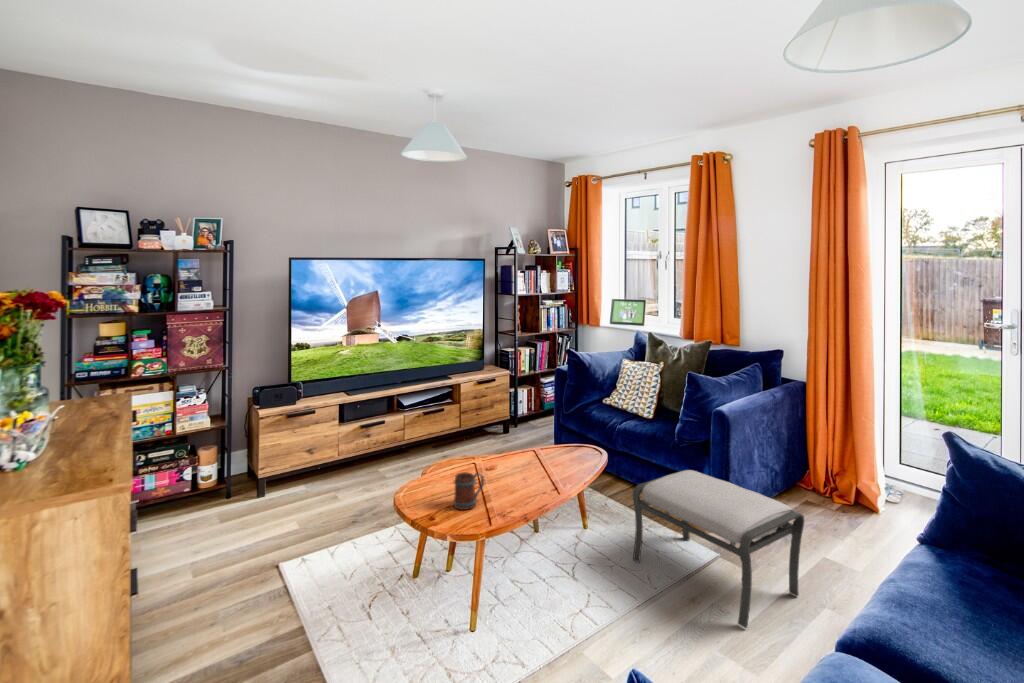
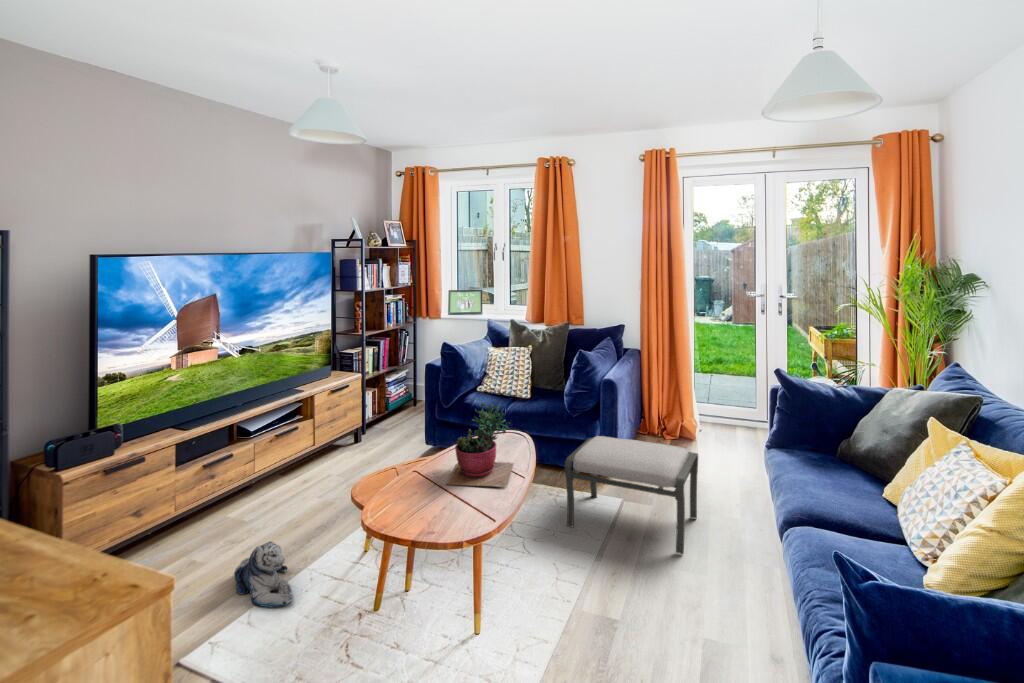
succulent plant: none [494,406,572,496] -> present [447,403,514,487]
mug: present [454,472,484,510] -> none [427,479,454,521]
plush toy: none [332,497,374,552] -> present [234,541,293,608]

